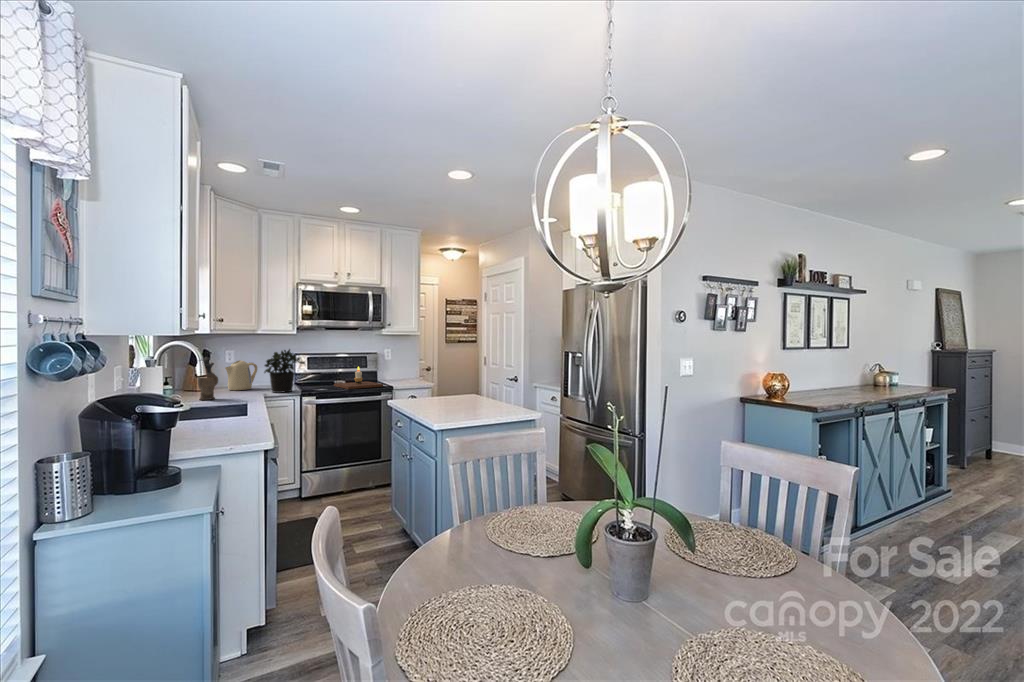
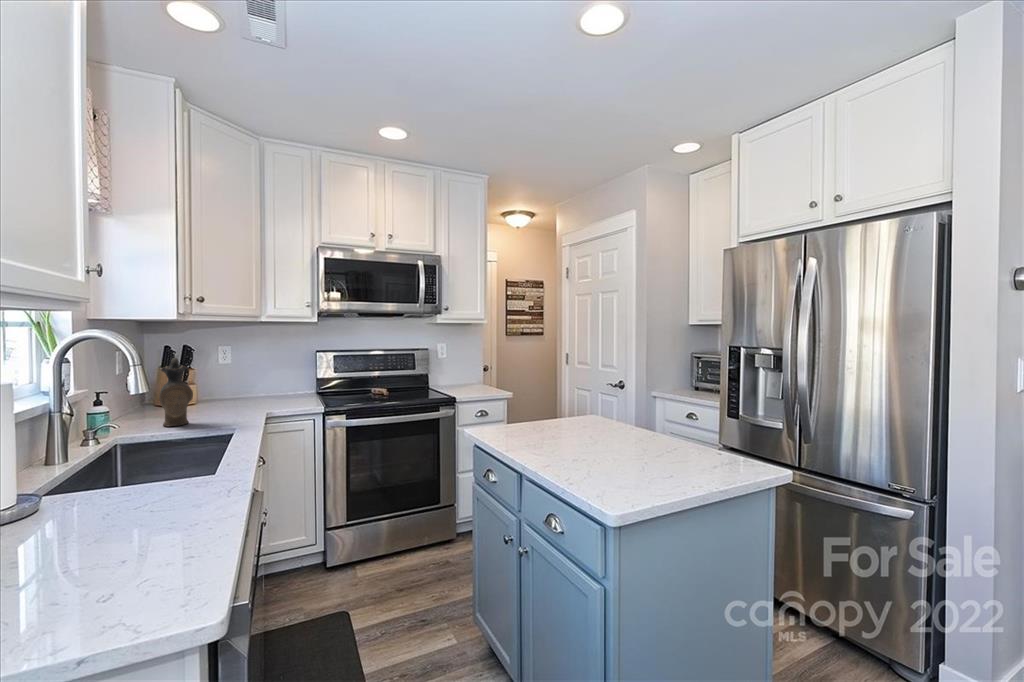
potted plant: present [264,349,305,393] -> none [267,343,330,410]
kettle: present [225,360,257,390] -> none [212,361,262,406]
candle: present [334,367,383,389] -> none [371,368,441,403]

